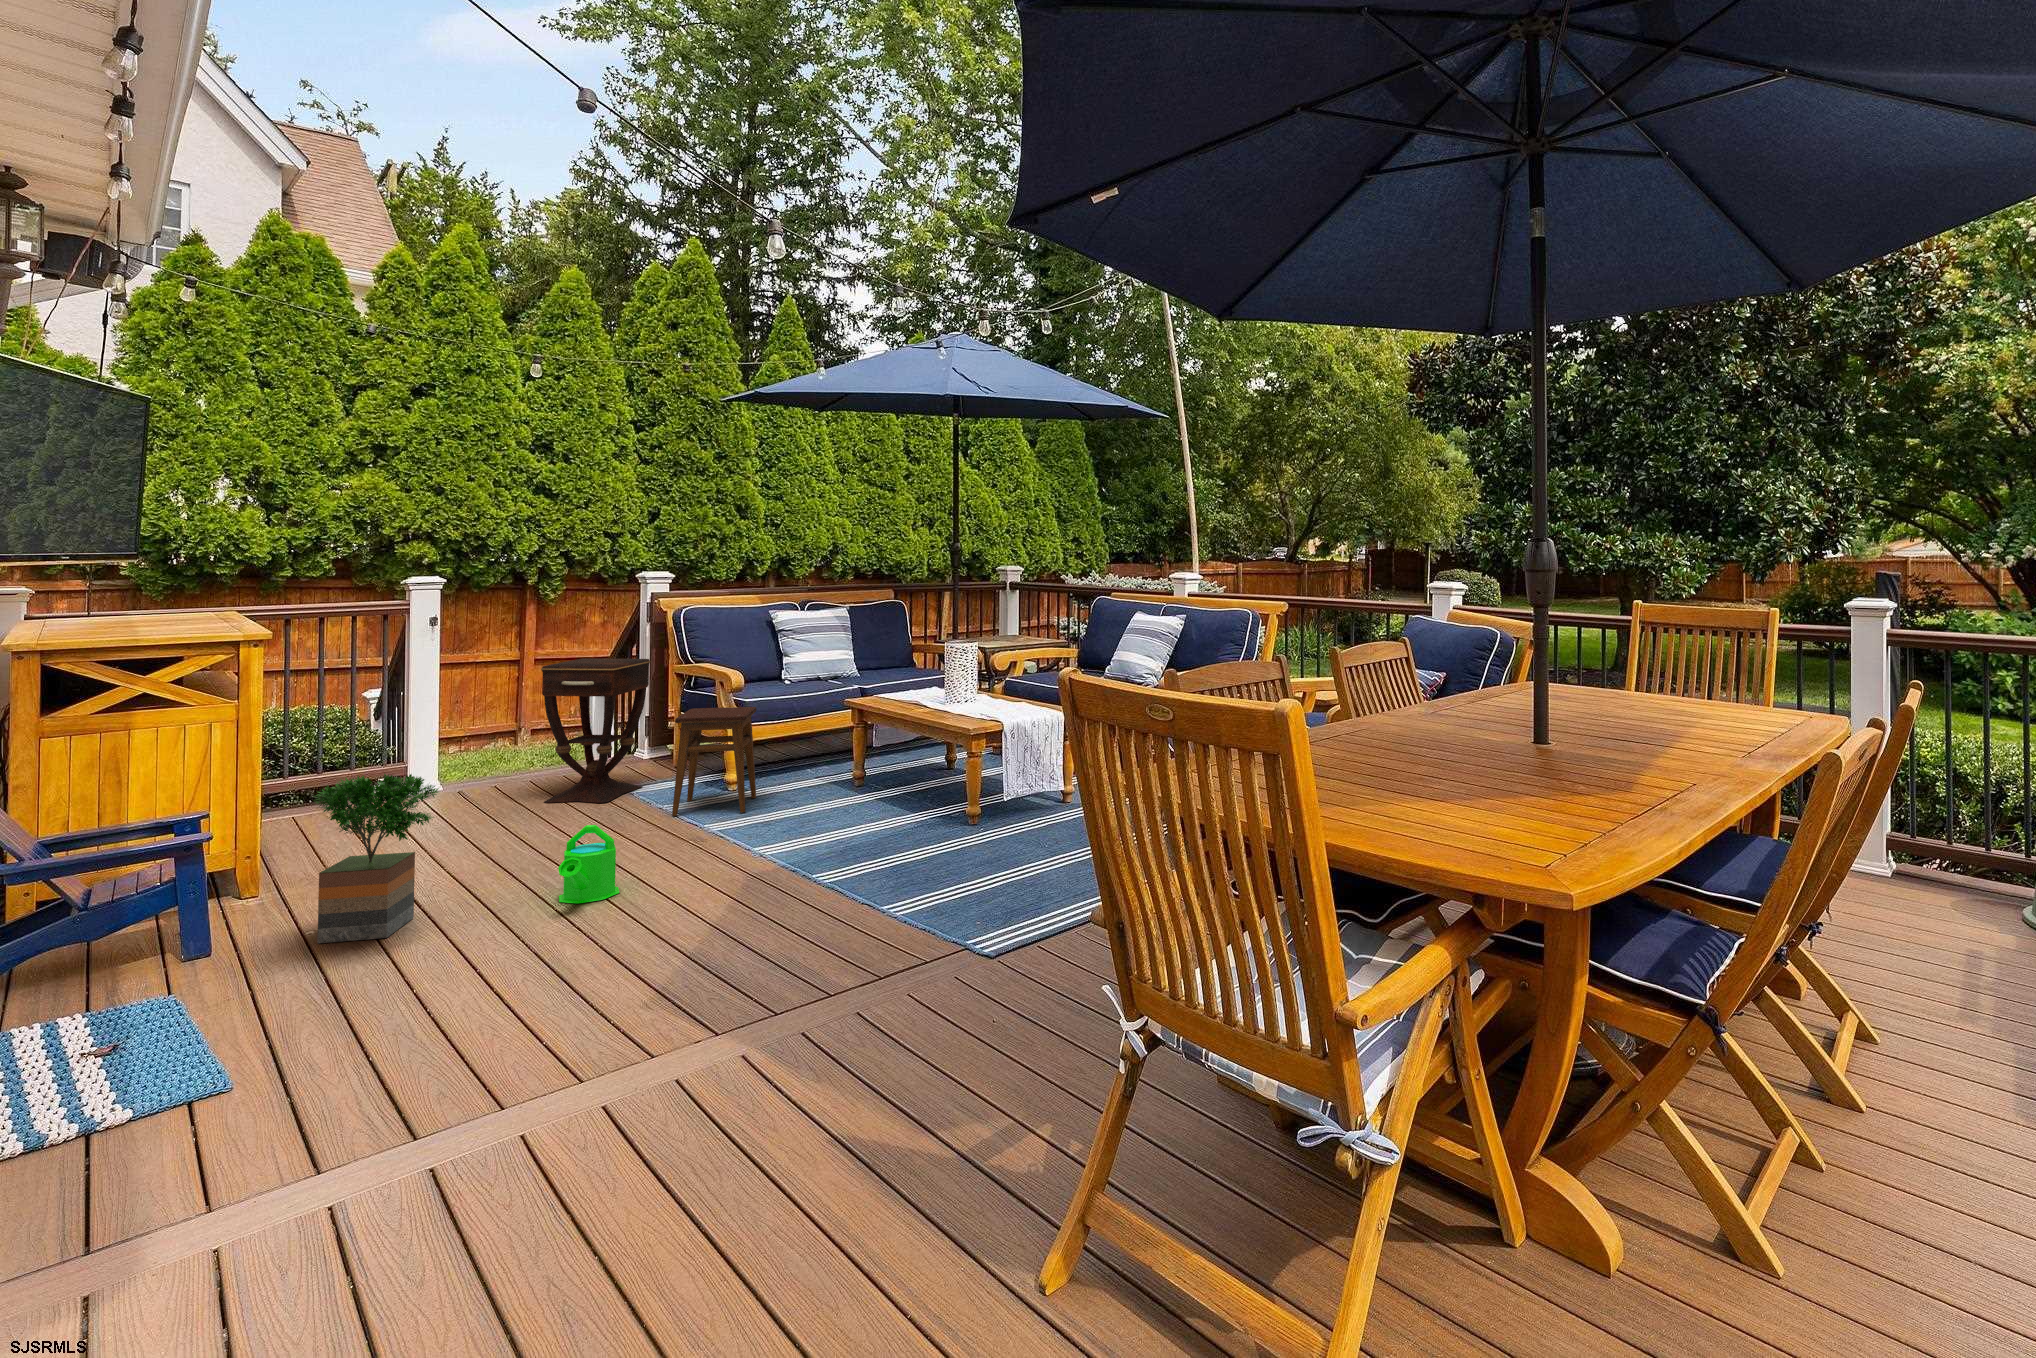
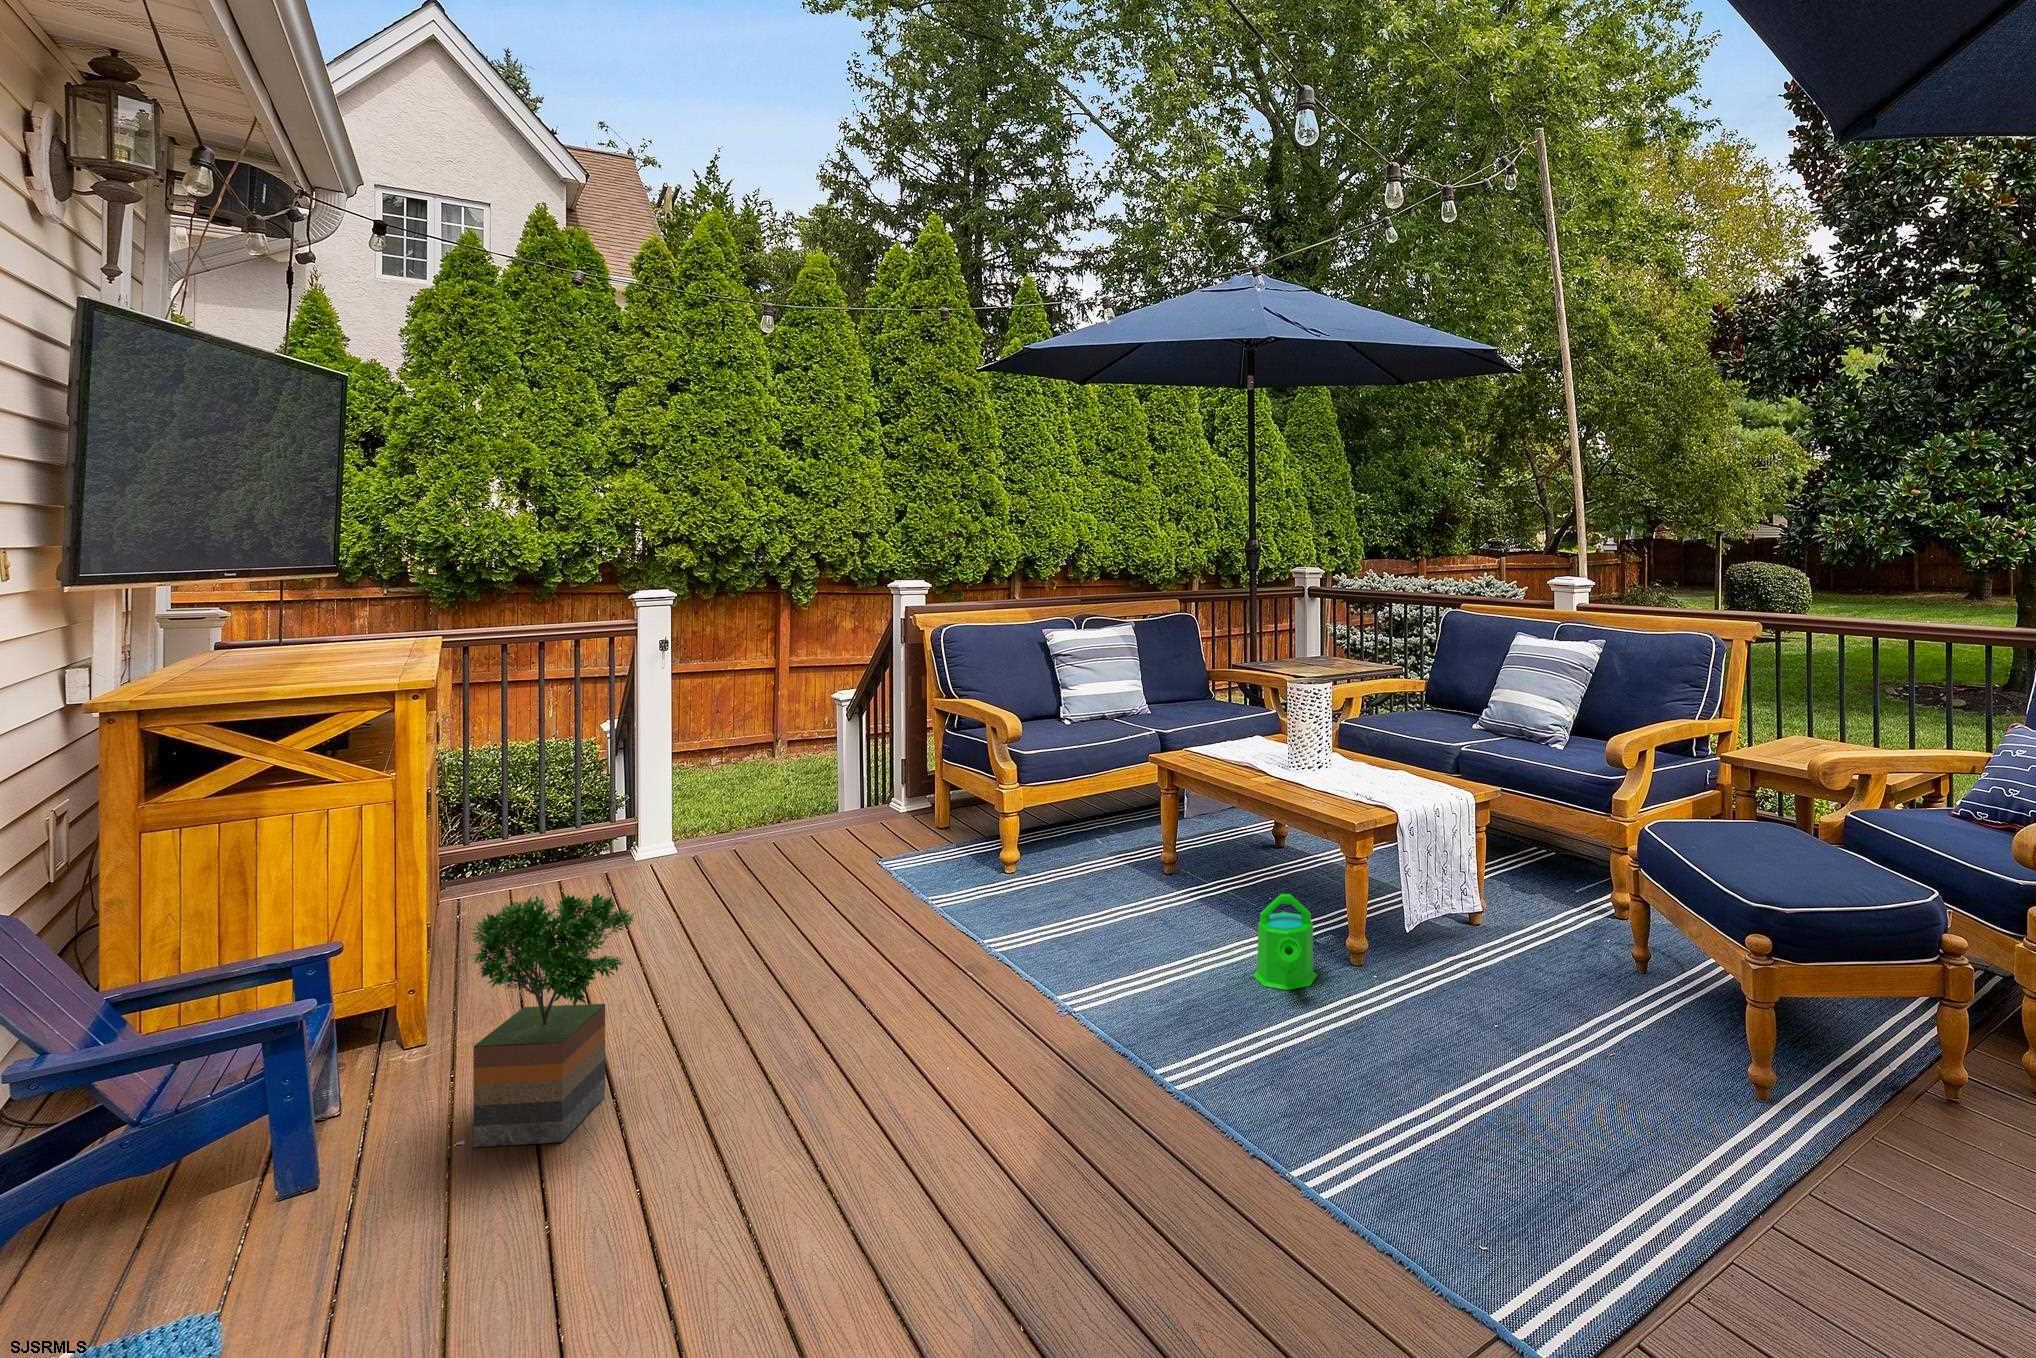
side table: present [541,658,650,803] -> none [781,691,903,874]
stool: present [672,707,757,816] -> none [932,759,1029,903]
watering can: present [558,825,620,904] -> present [1253,894,1317,990]

